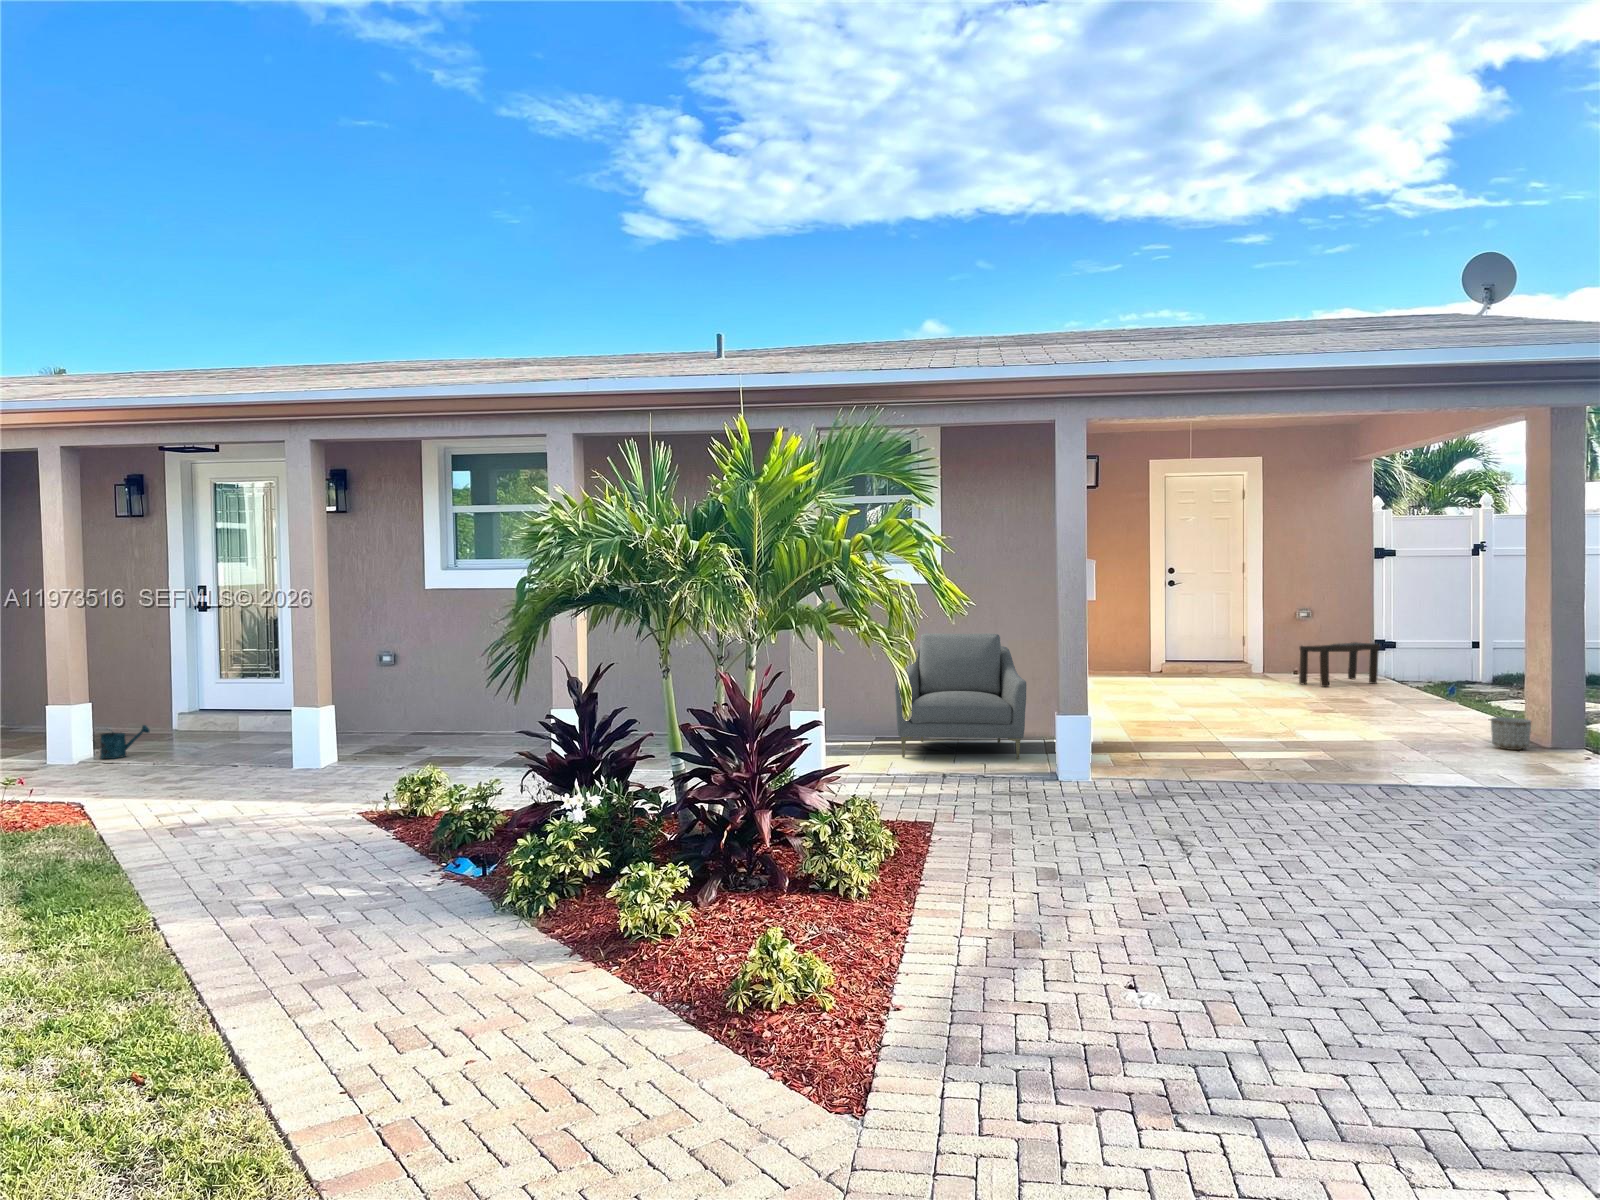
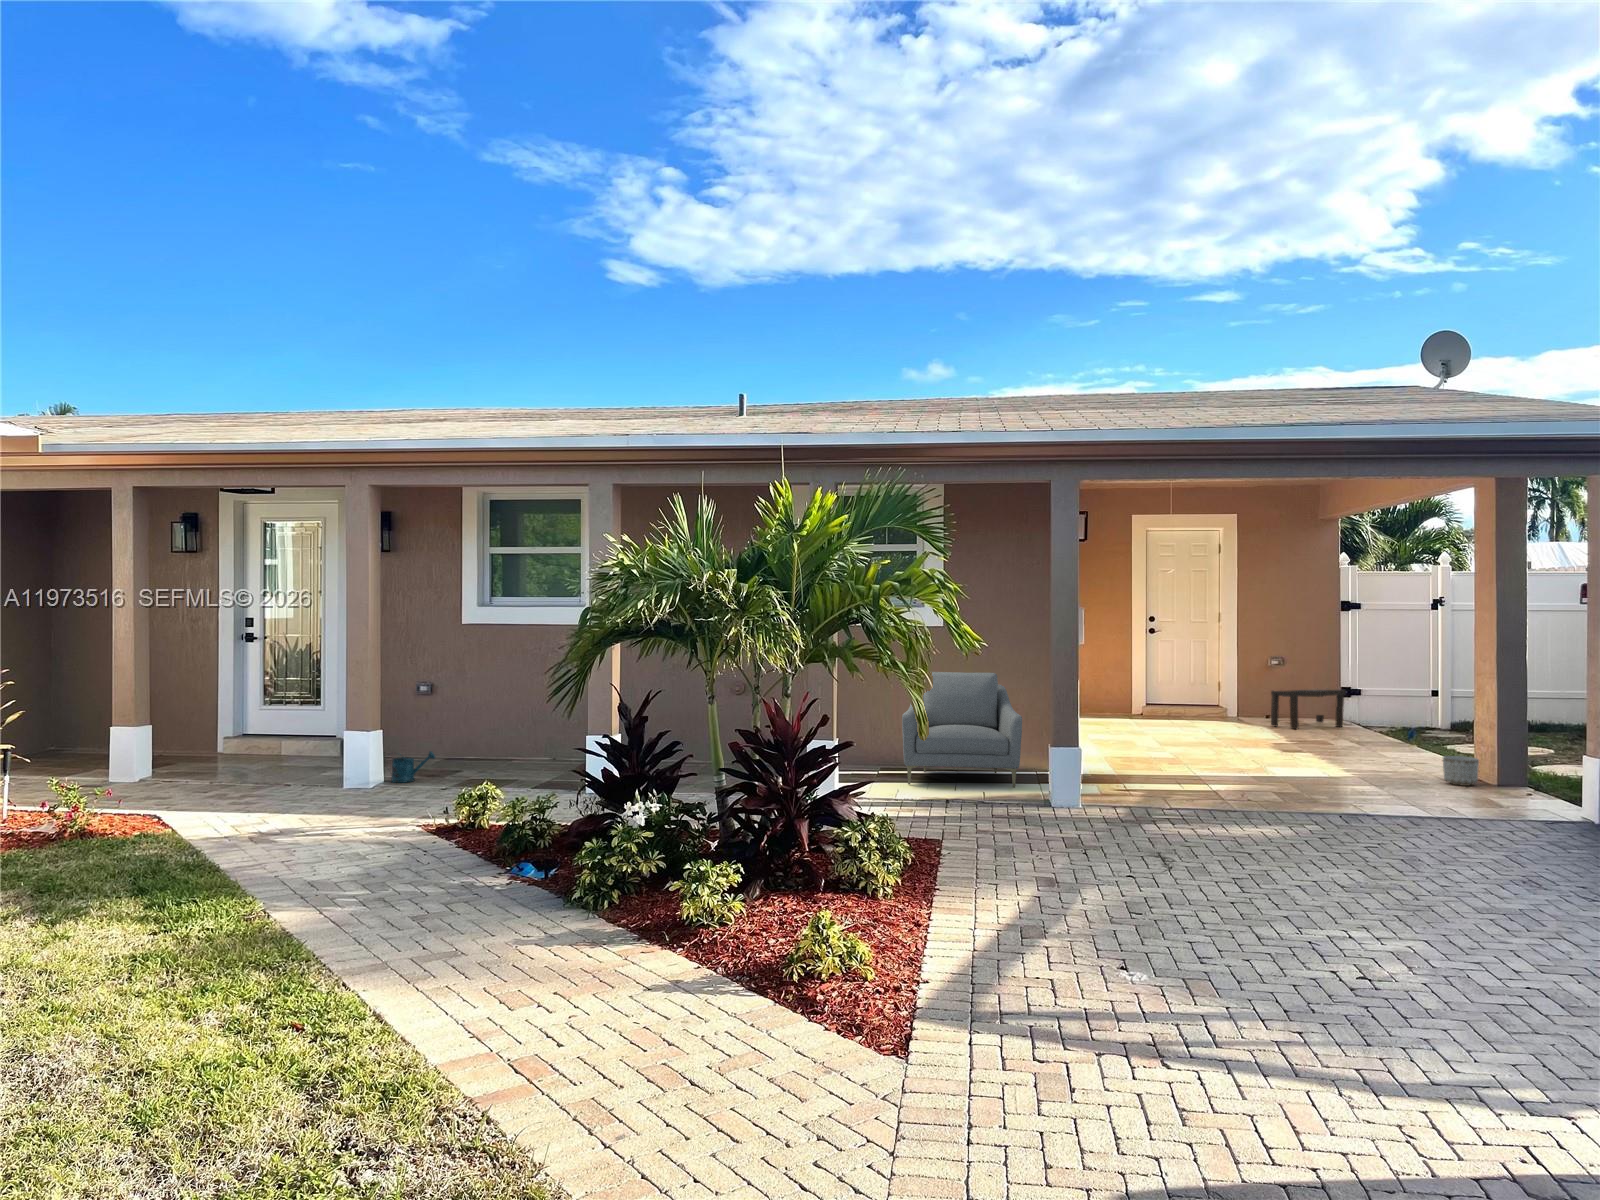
watering can: present [100,725,150,759] -> present [391,751,435,783]

